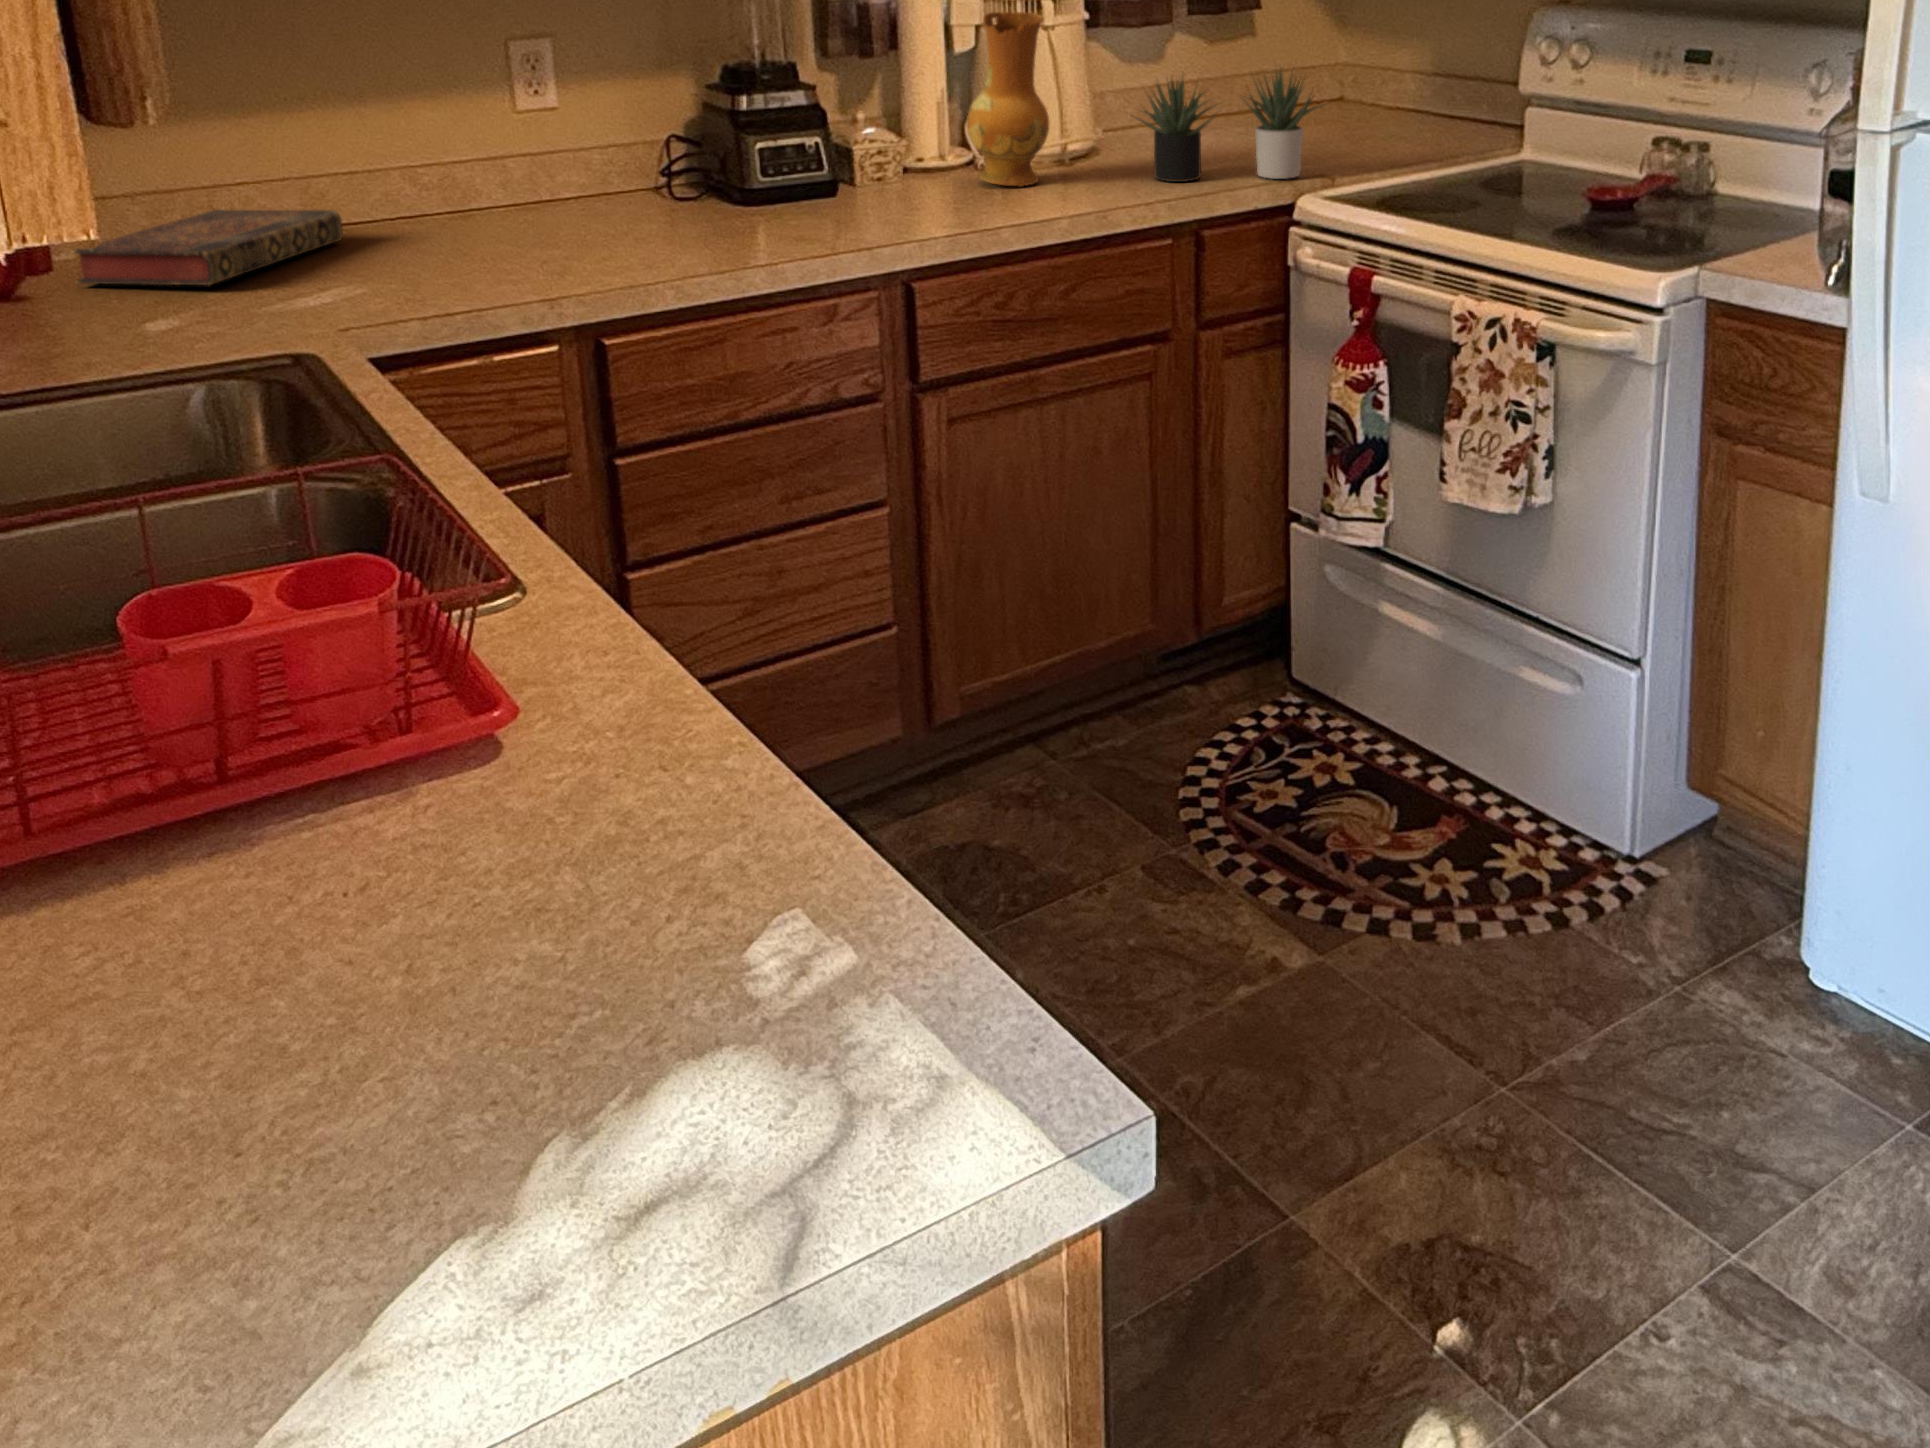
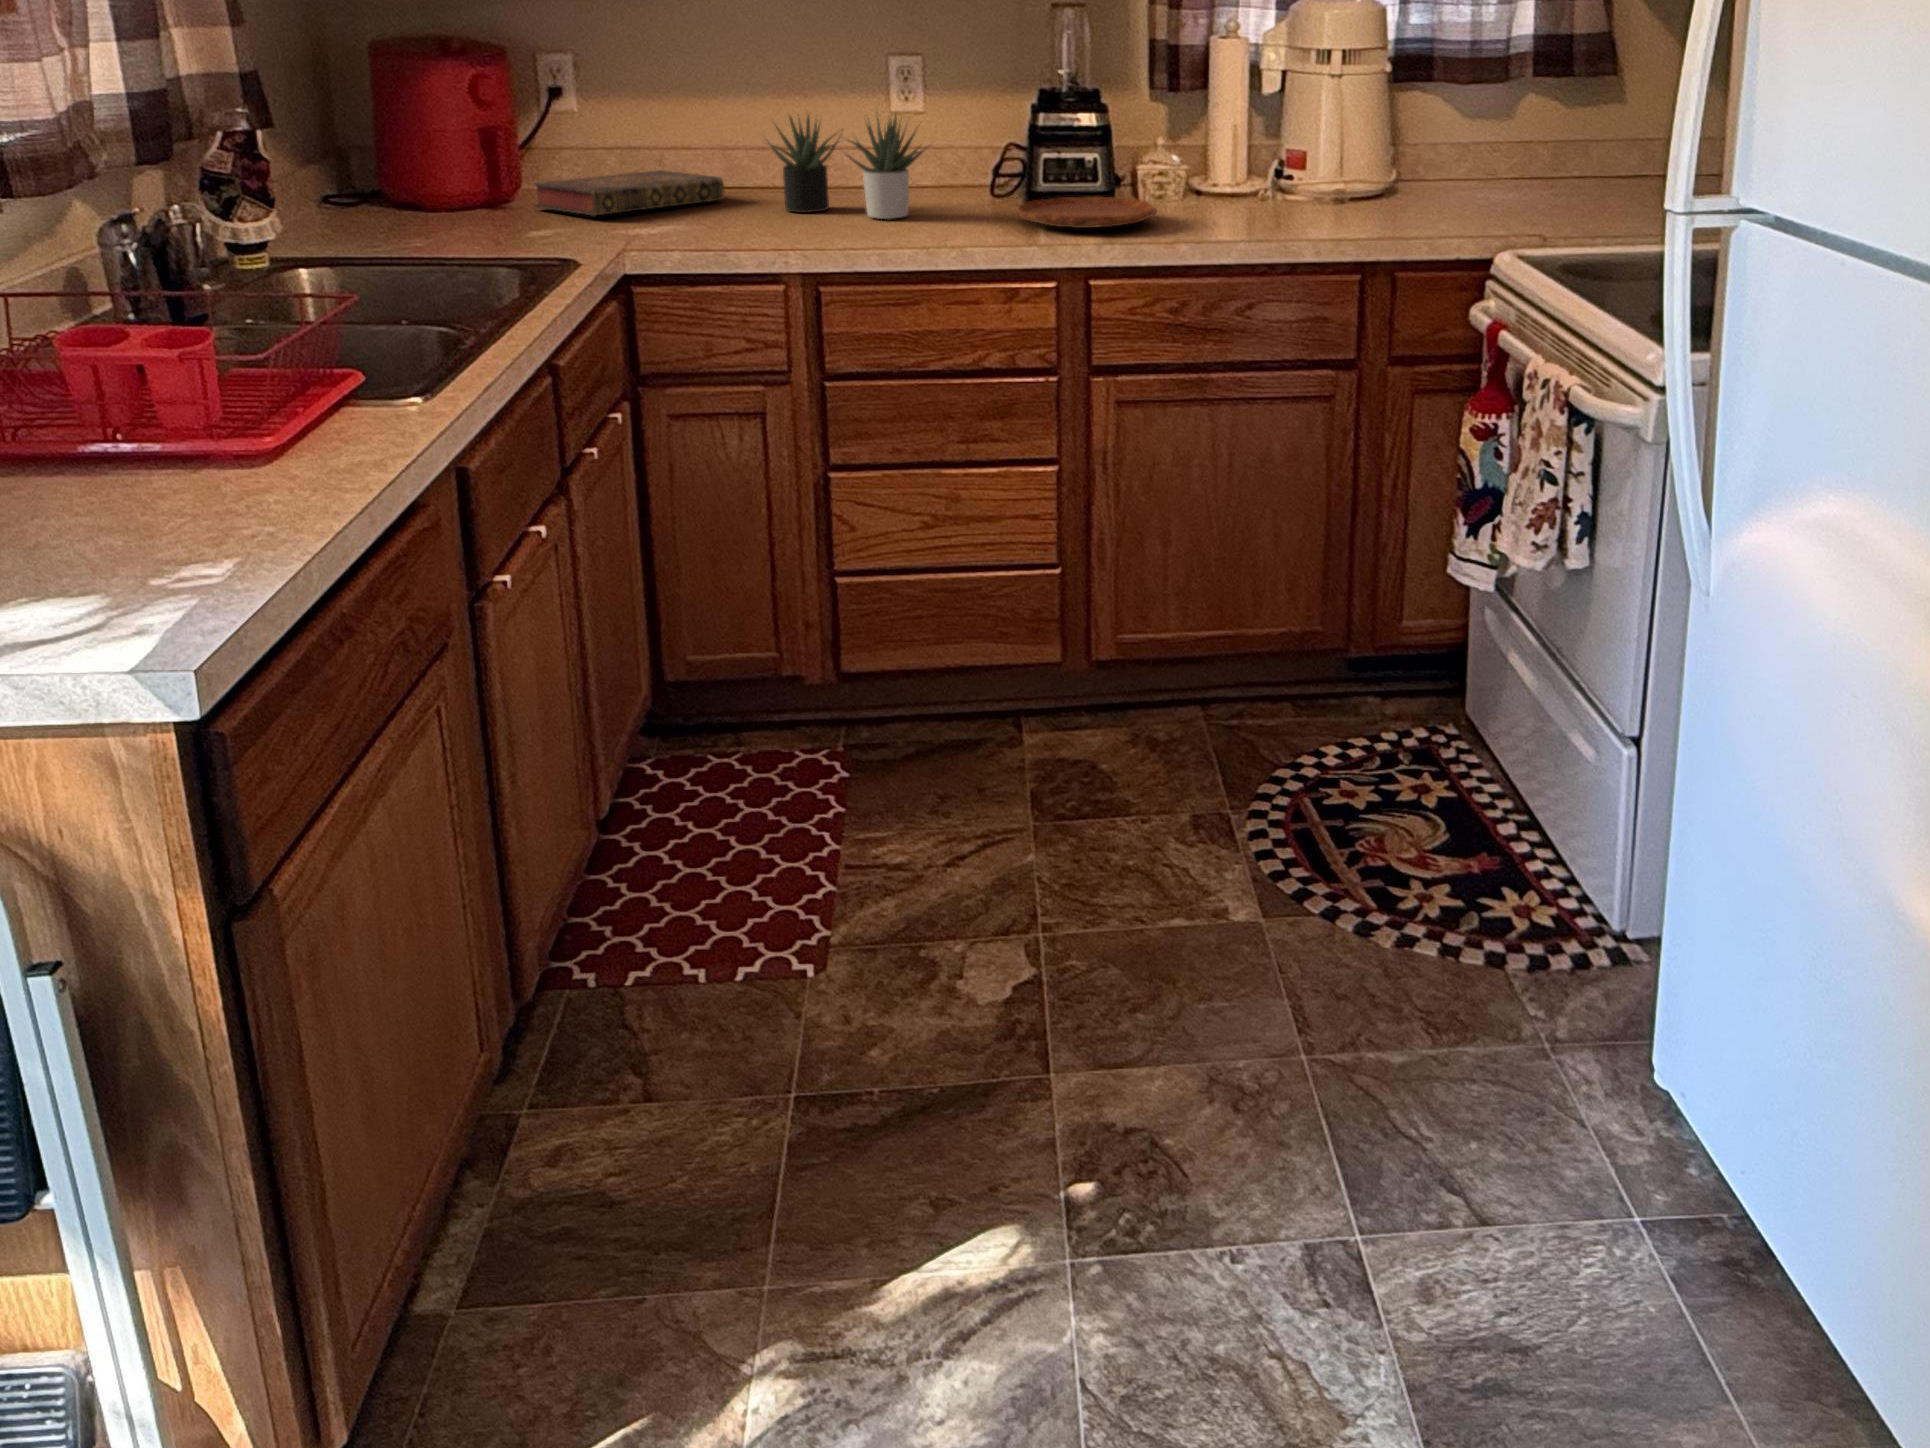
ceramic jug: present [967,12,1049,187] -> none [1226,56,1300,216]
succulent plant: present [1137,70,1320,182] -> present [768,115,925,219]
tray: none [773,183,940,224] -> present [1016,197,1157,228]

